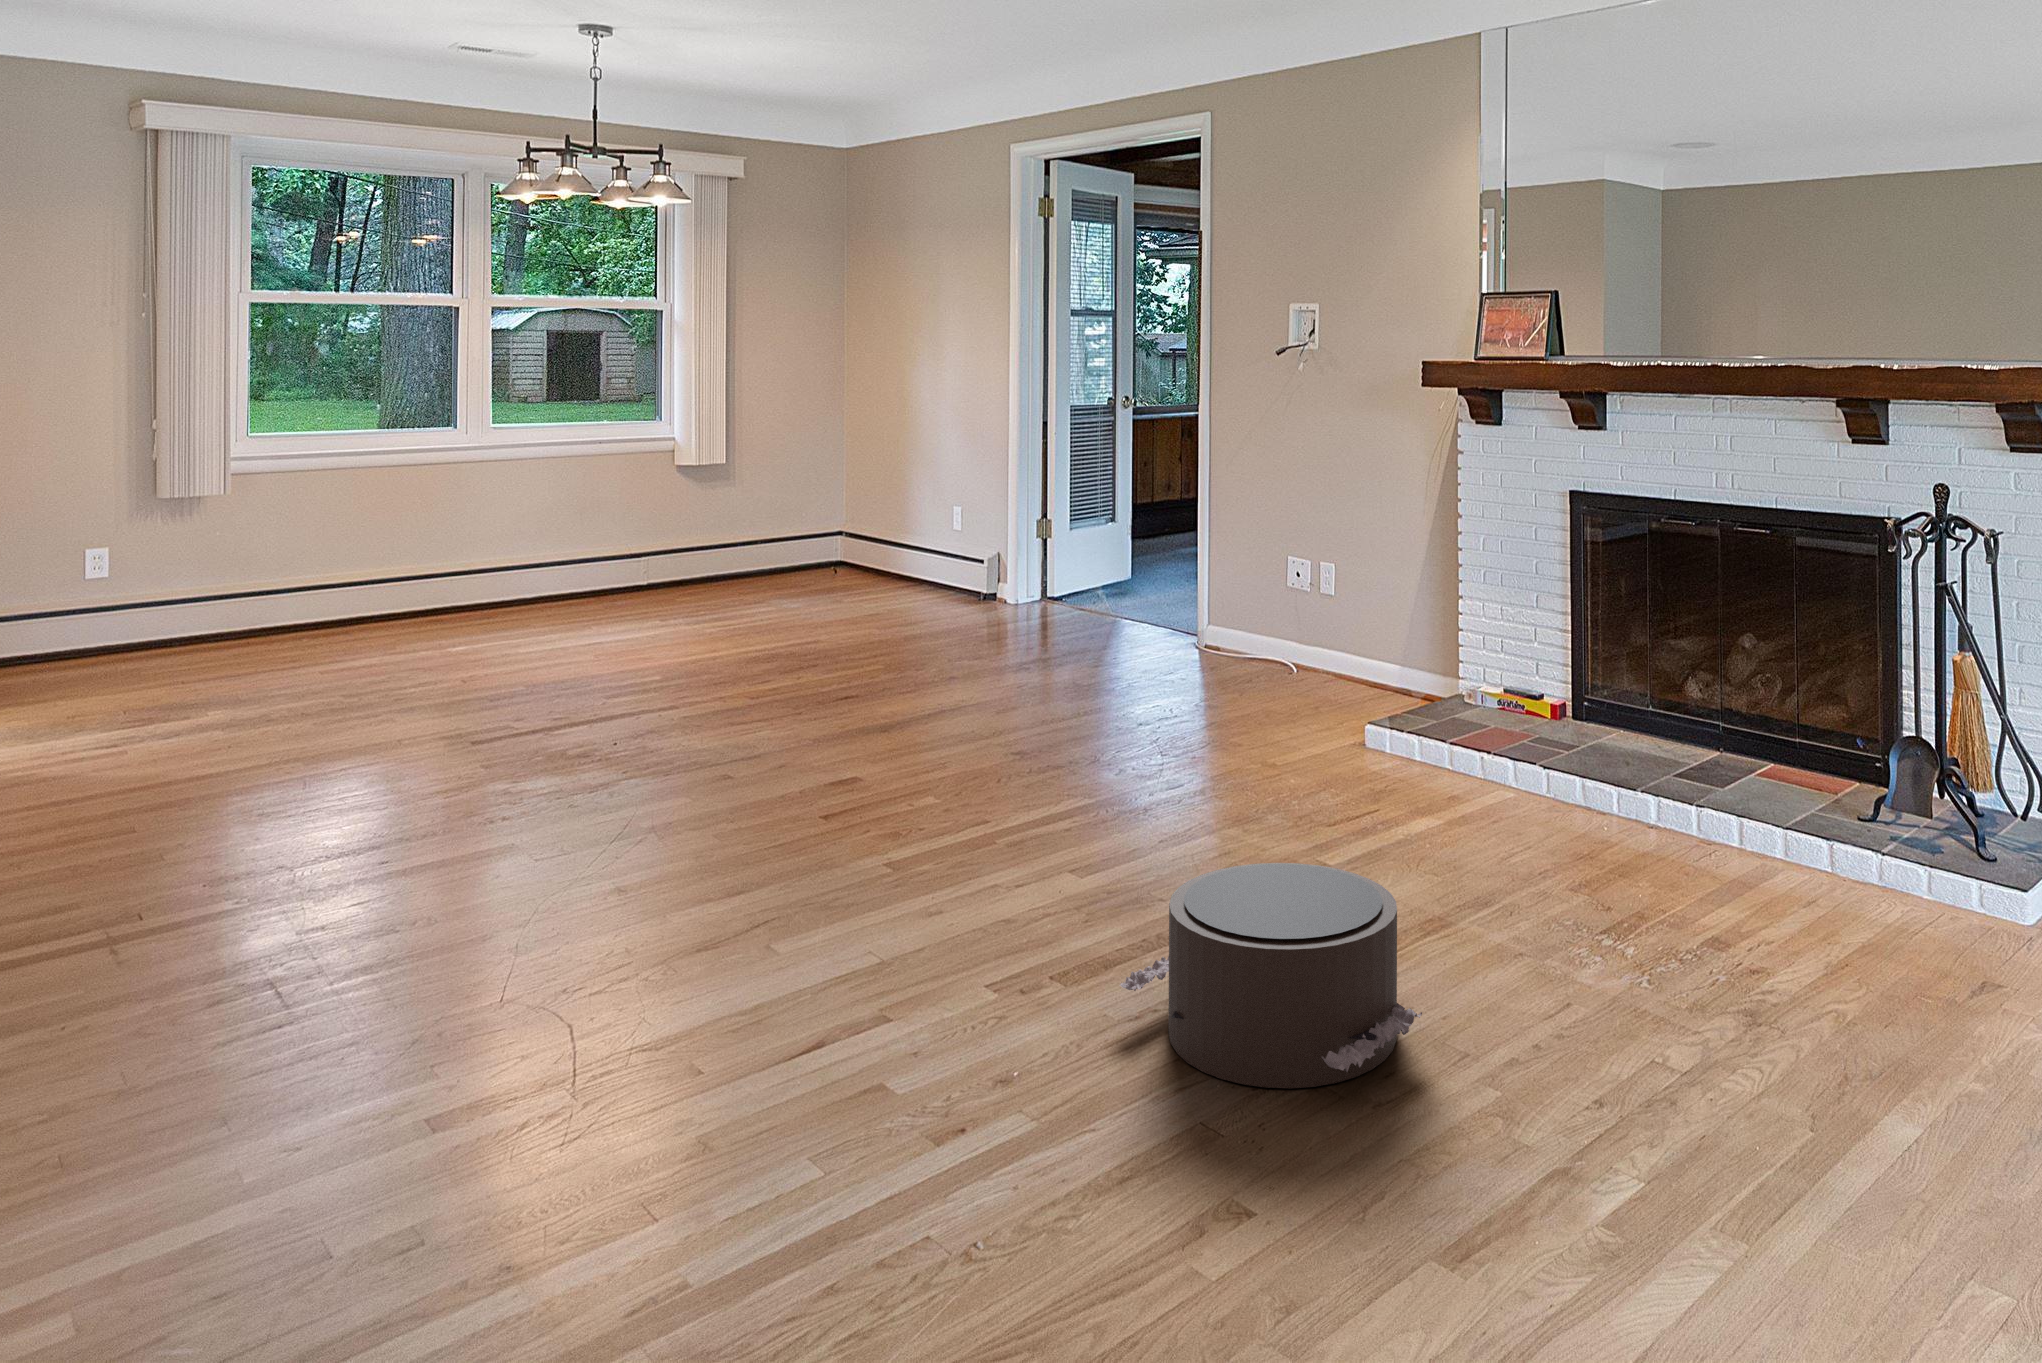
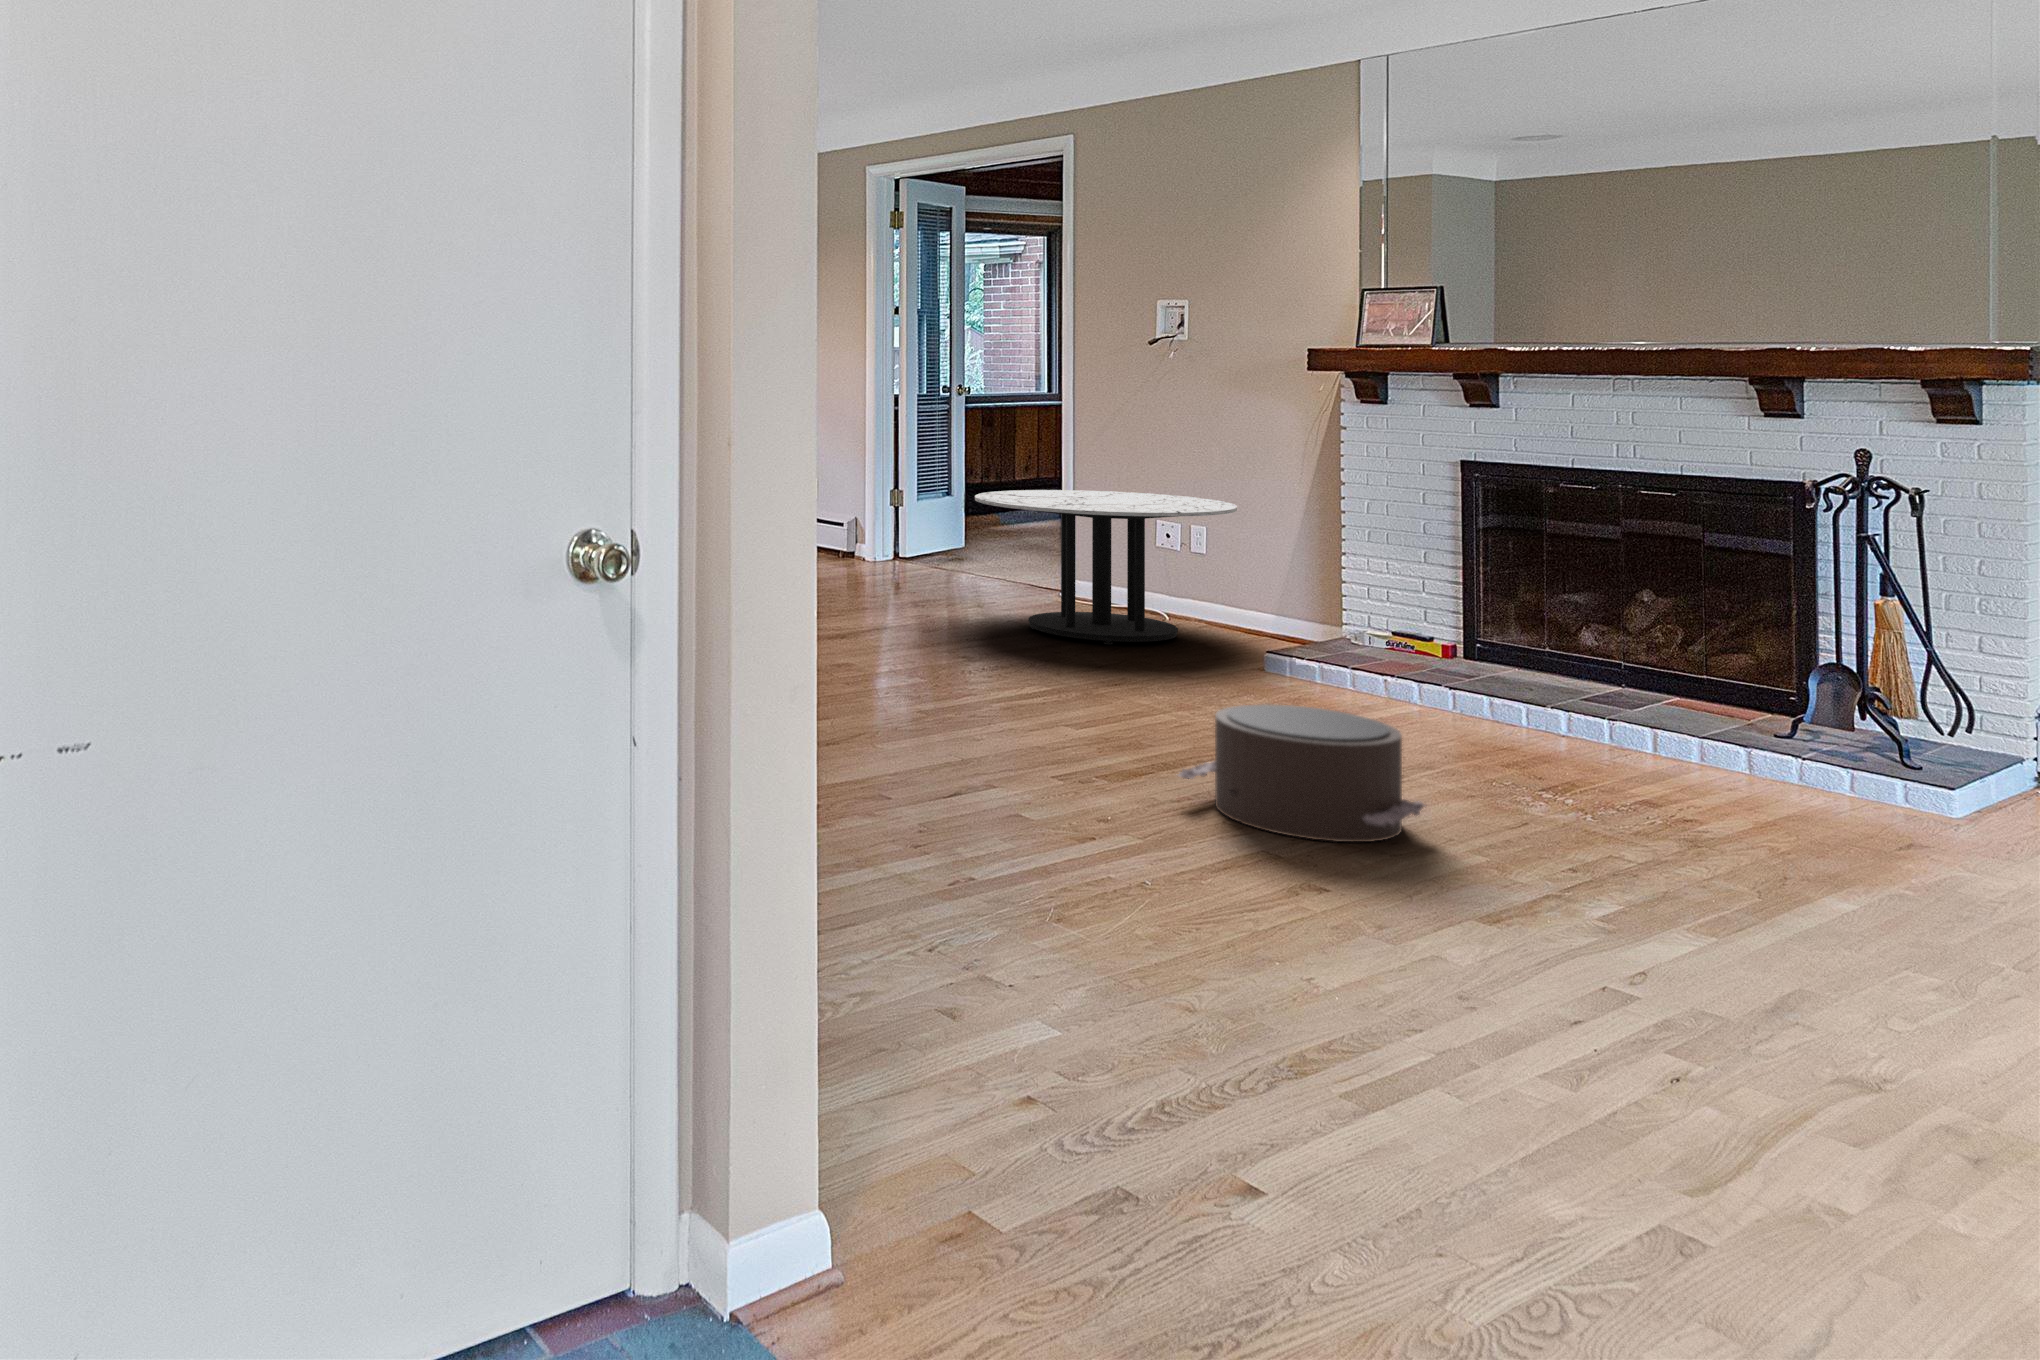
coffee table: none [1067,524,1355,716] -> present [975,490,1237,644]

